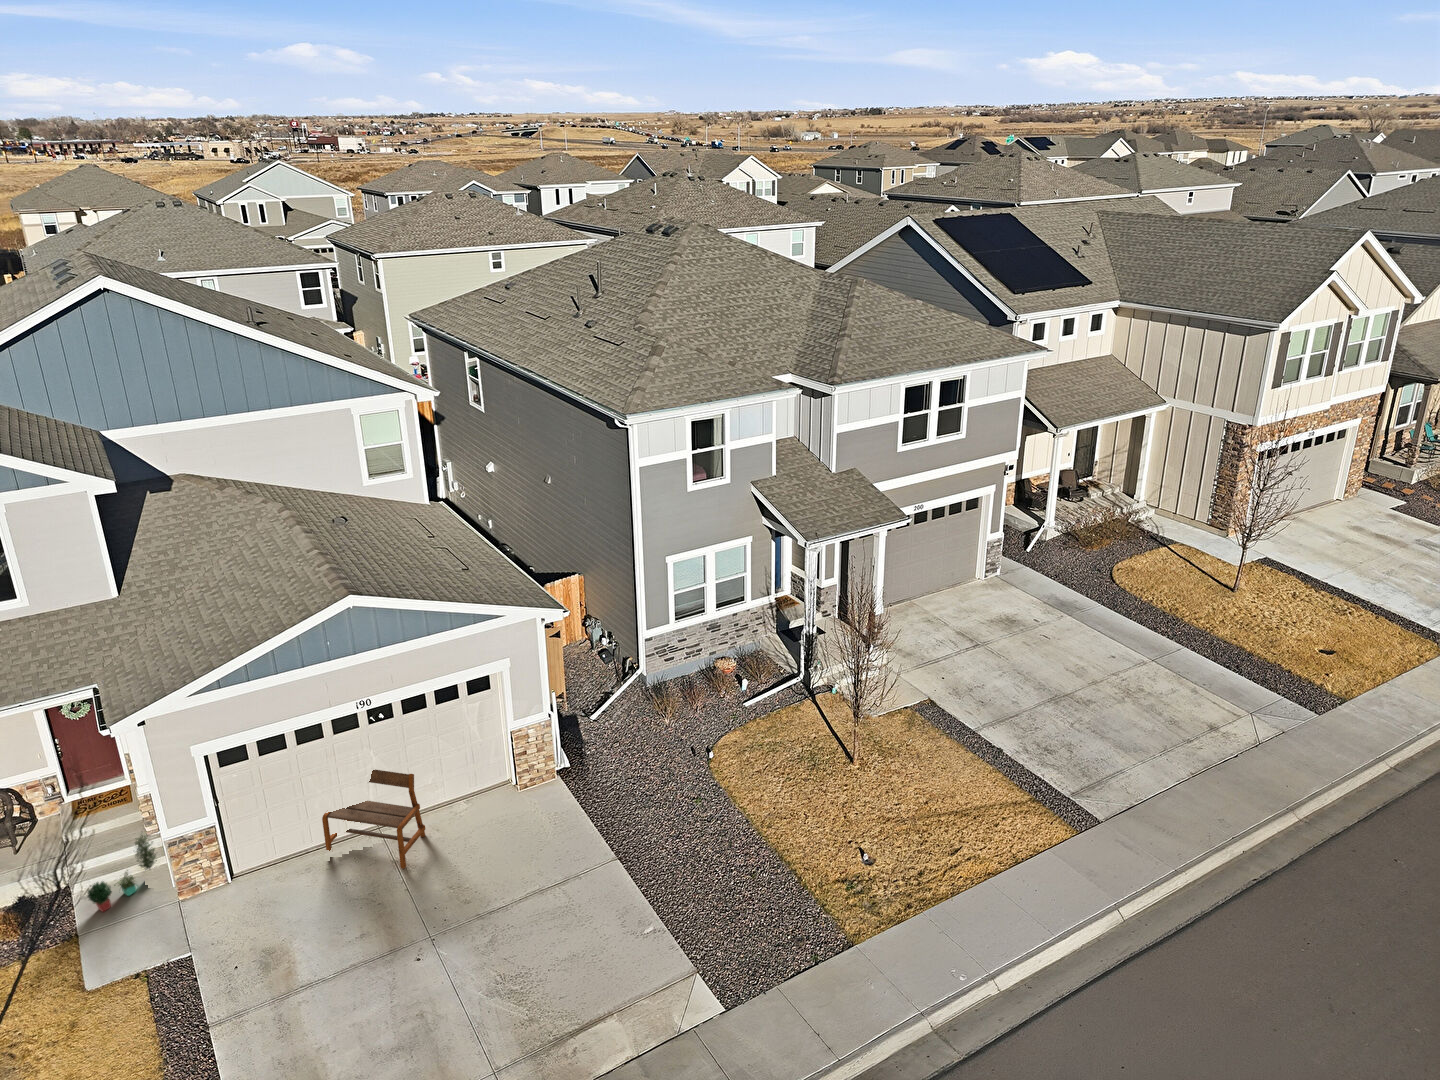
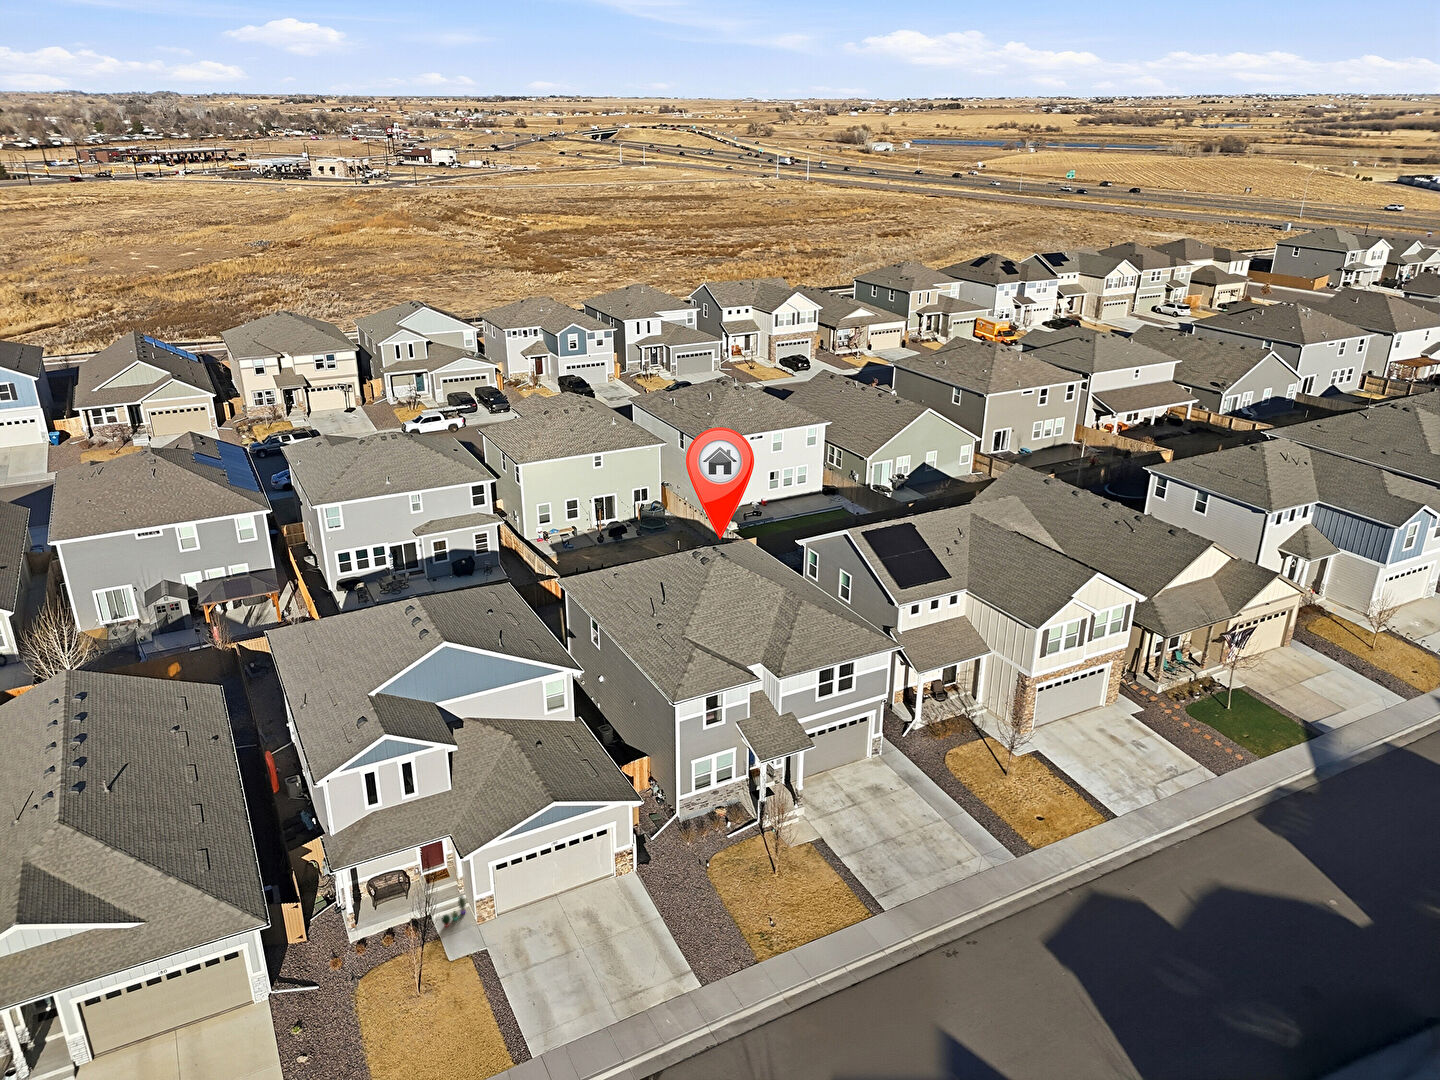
bench: present [322,769,425,869] -> none [535,867,578,915]

